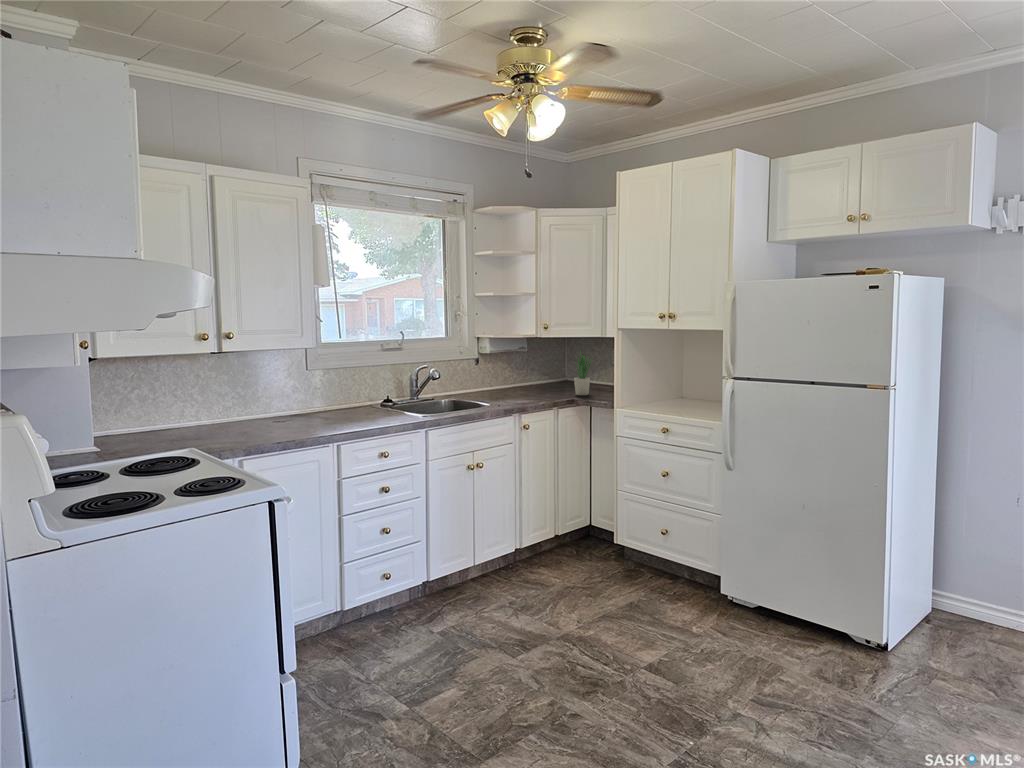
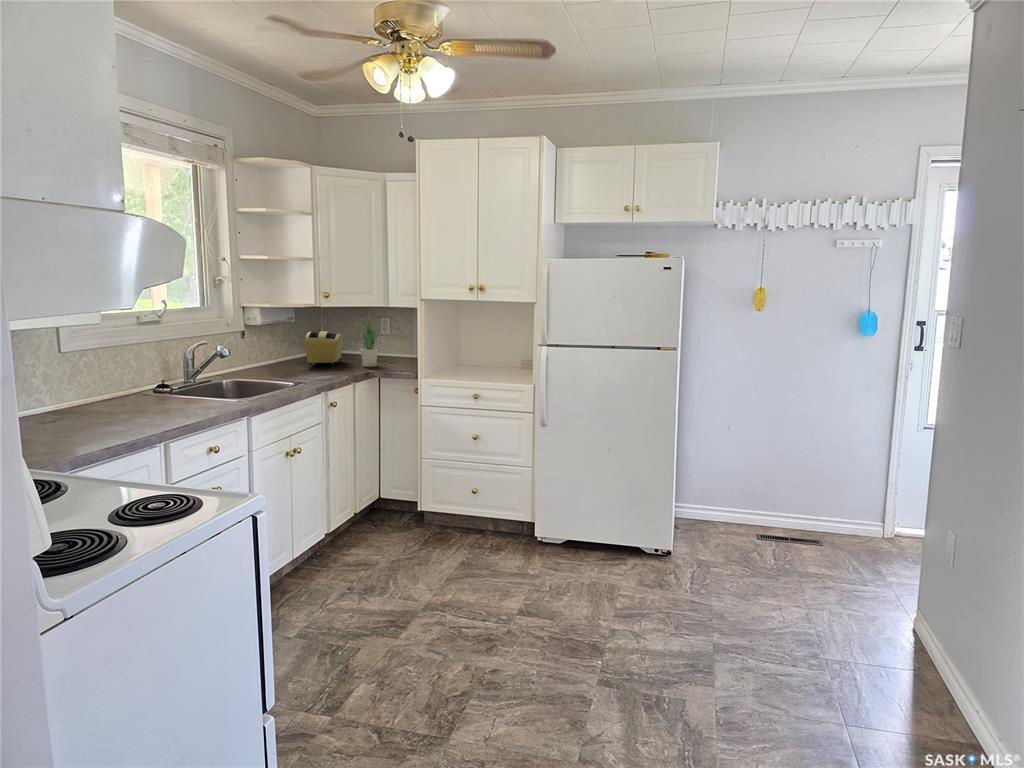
toaster: none [527,360,568,394] -> present [305,331,343,367]

